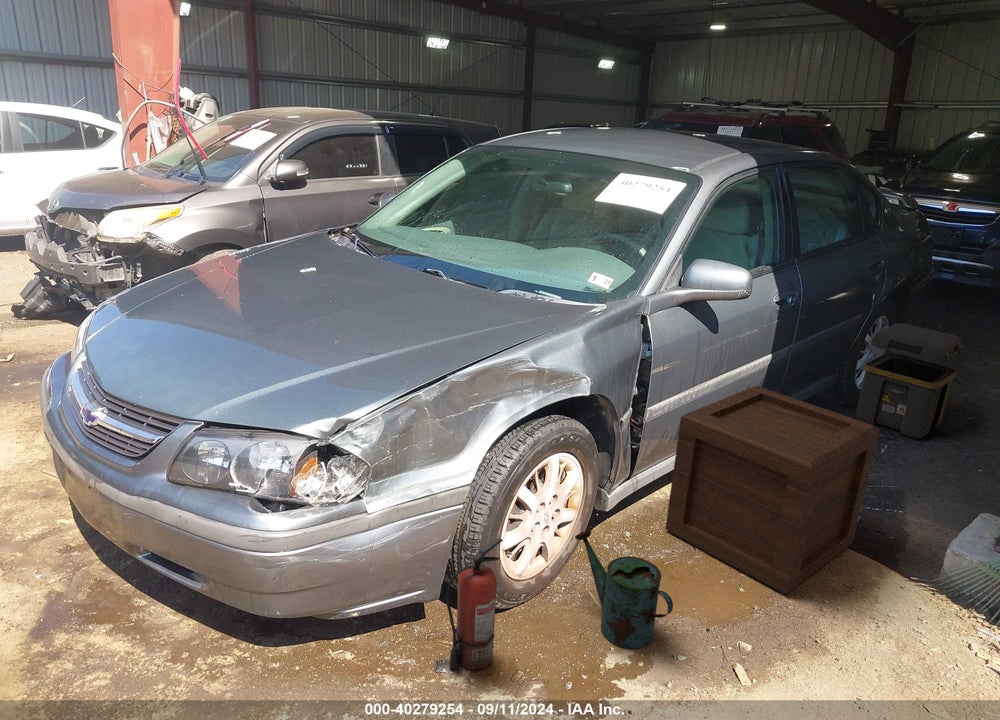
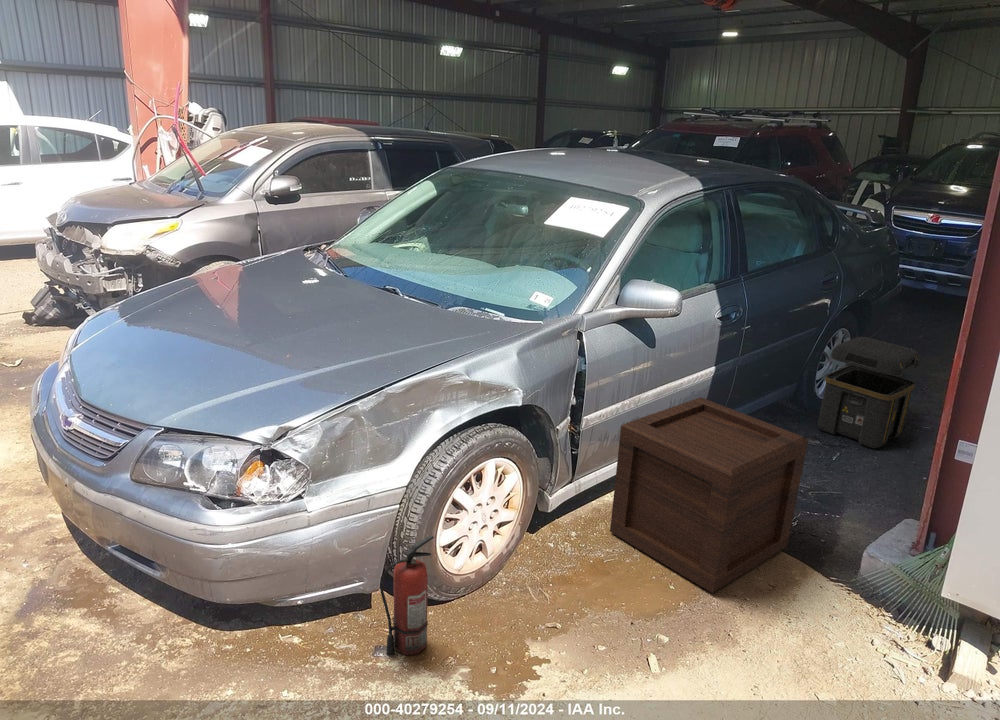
watering can: present [575,530,673,649] -> none [511,530,593,640]

